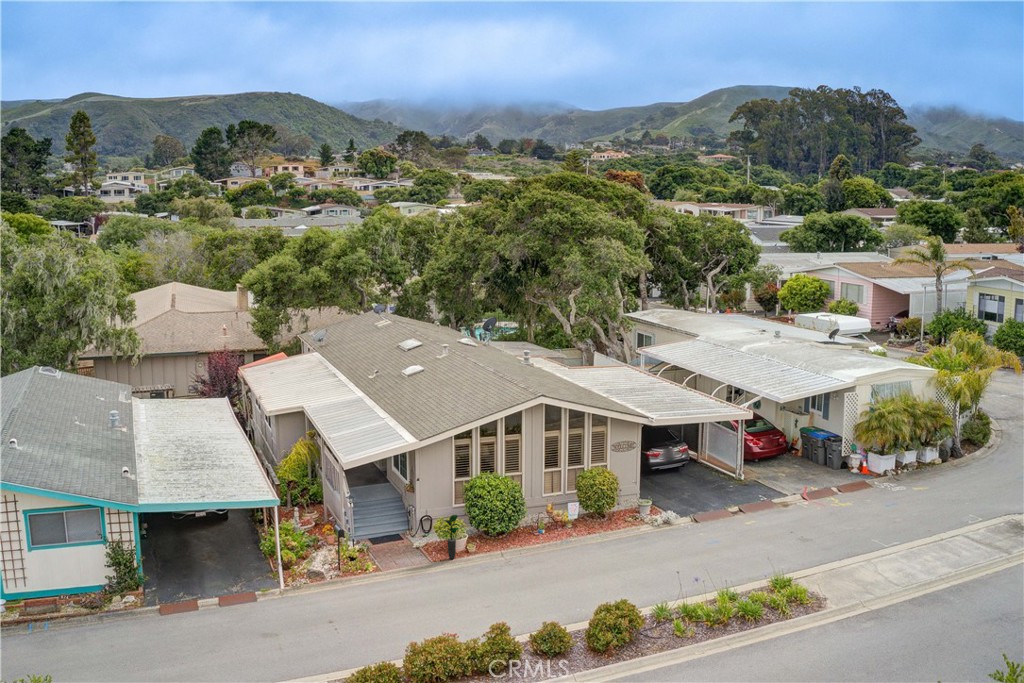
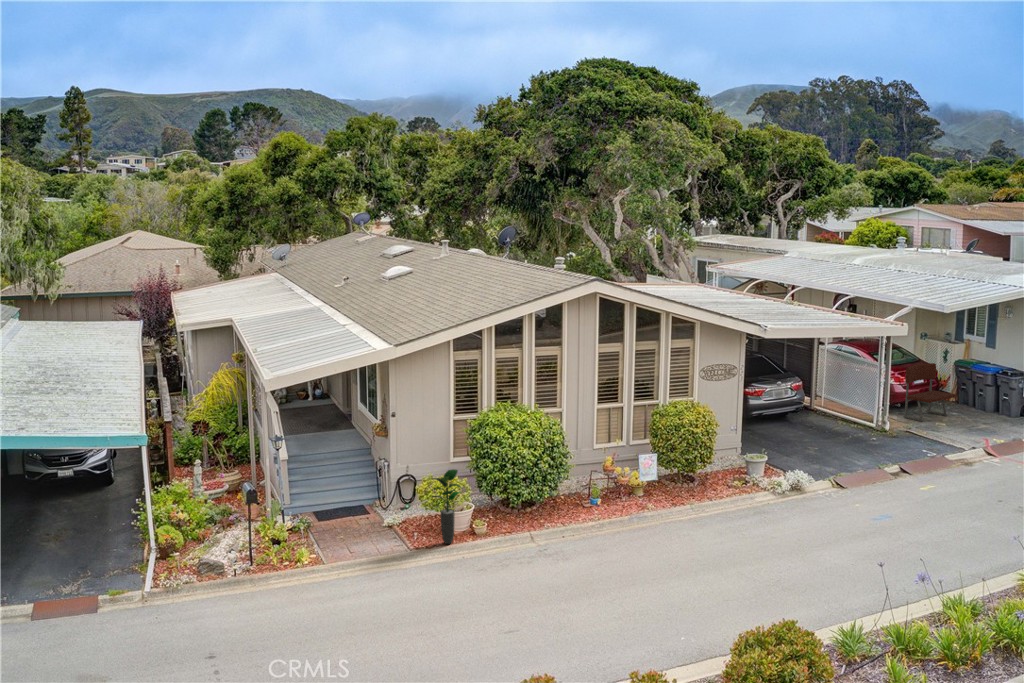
bench: none [762,431,797,472] -> present [904,363,956,422]

